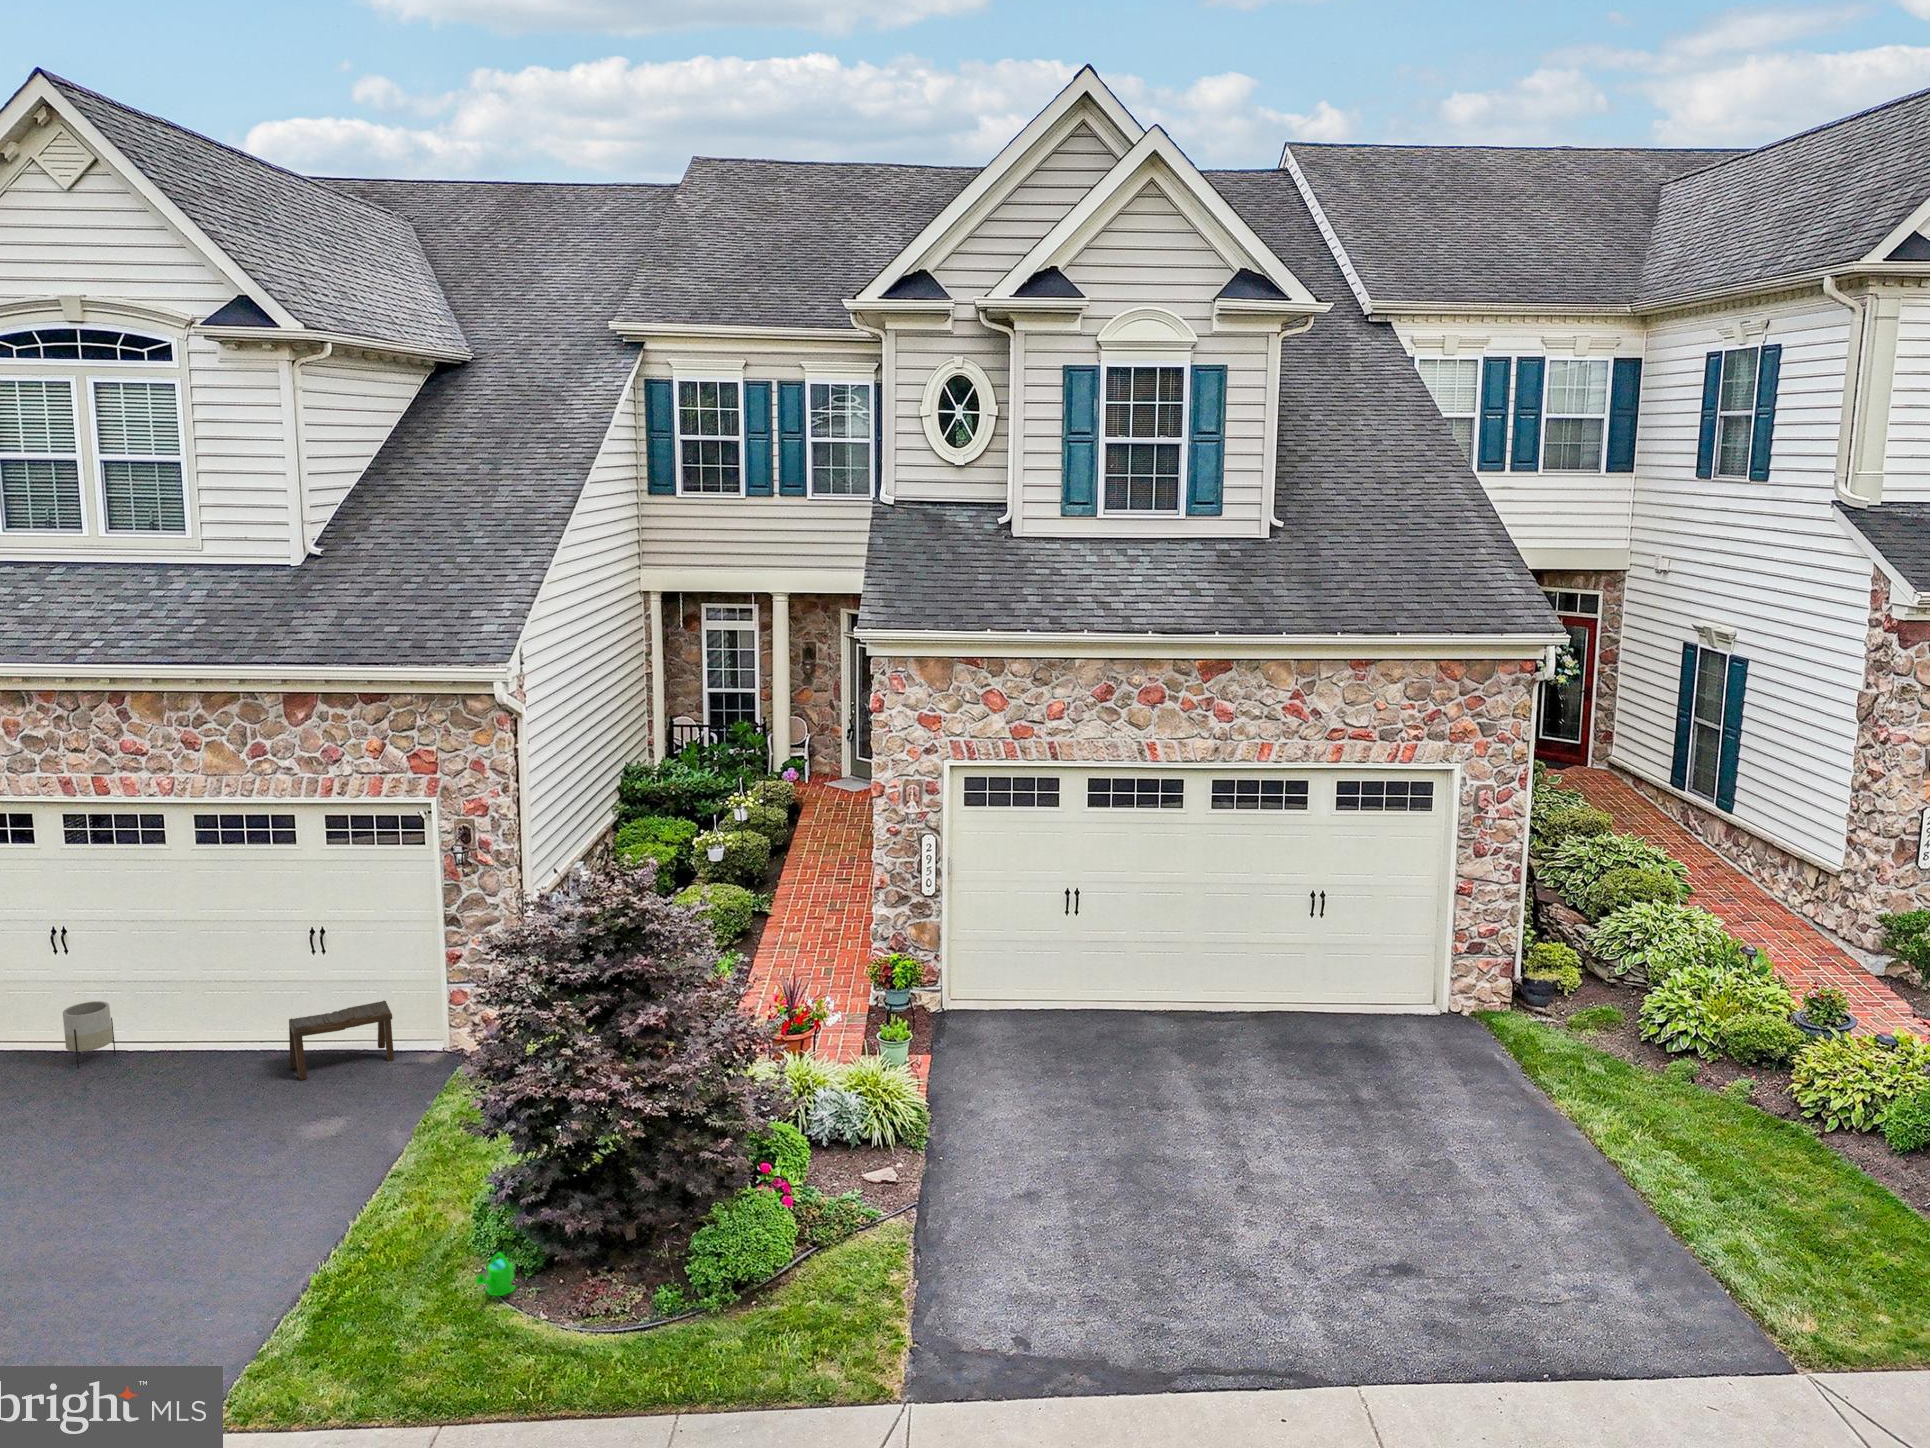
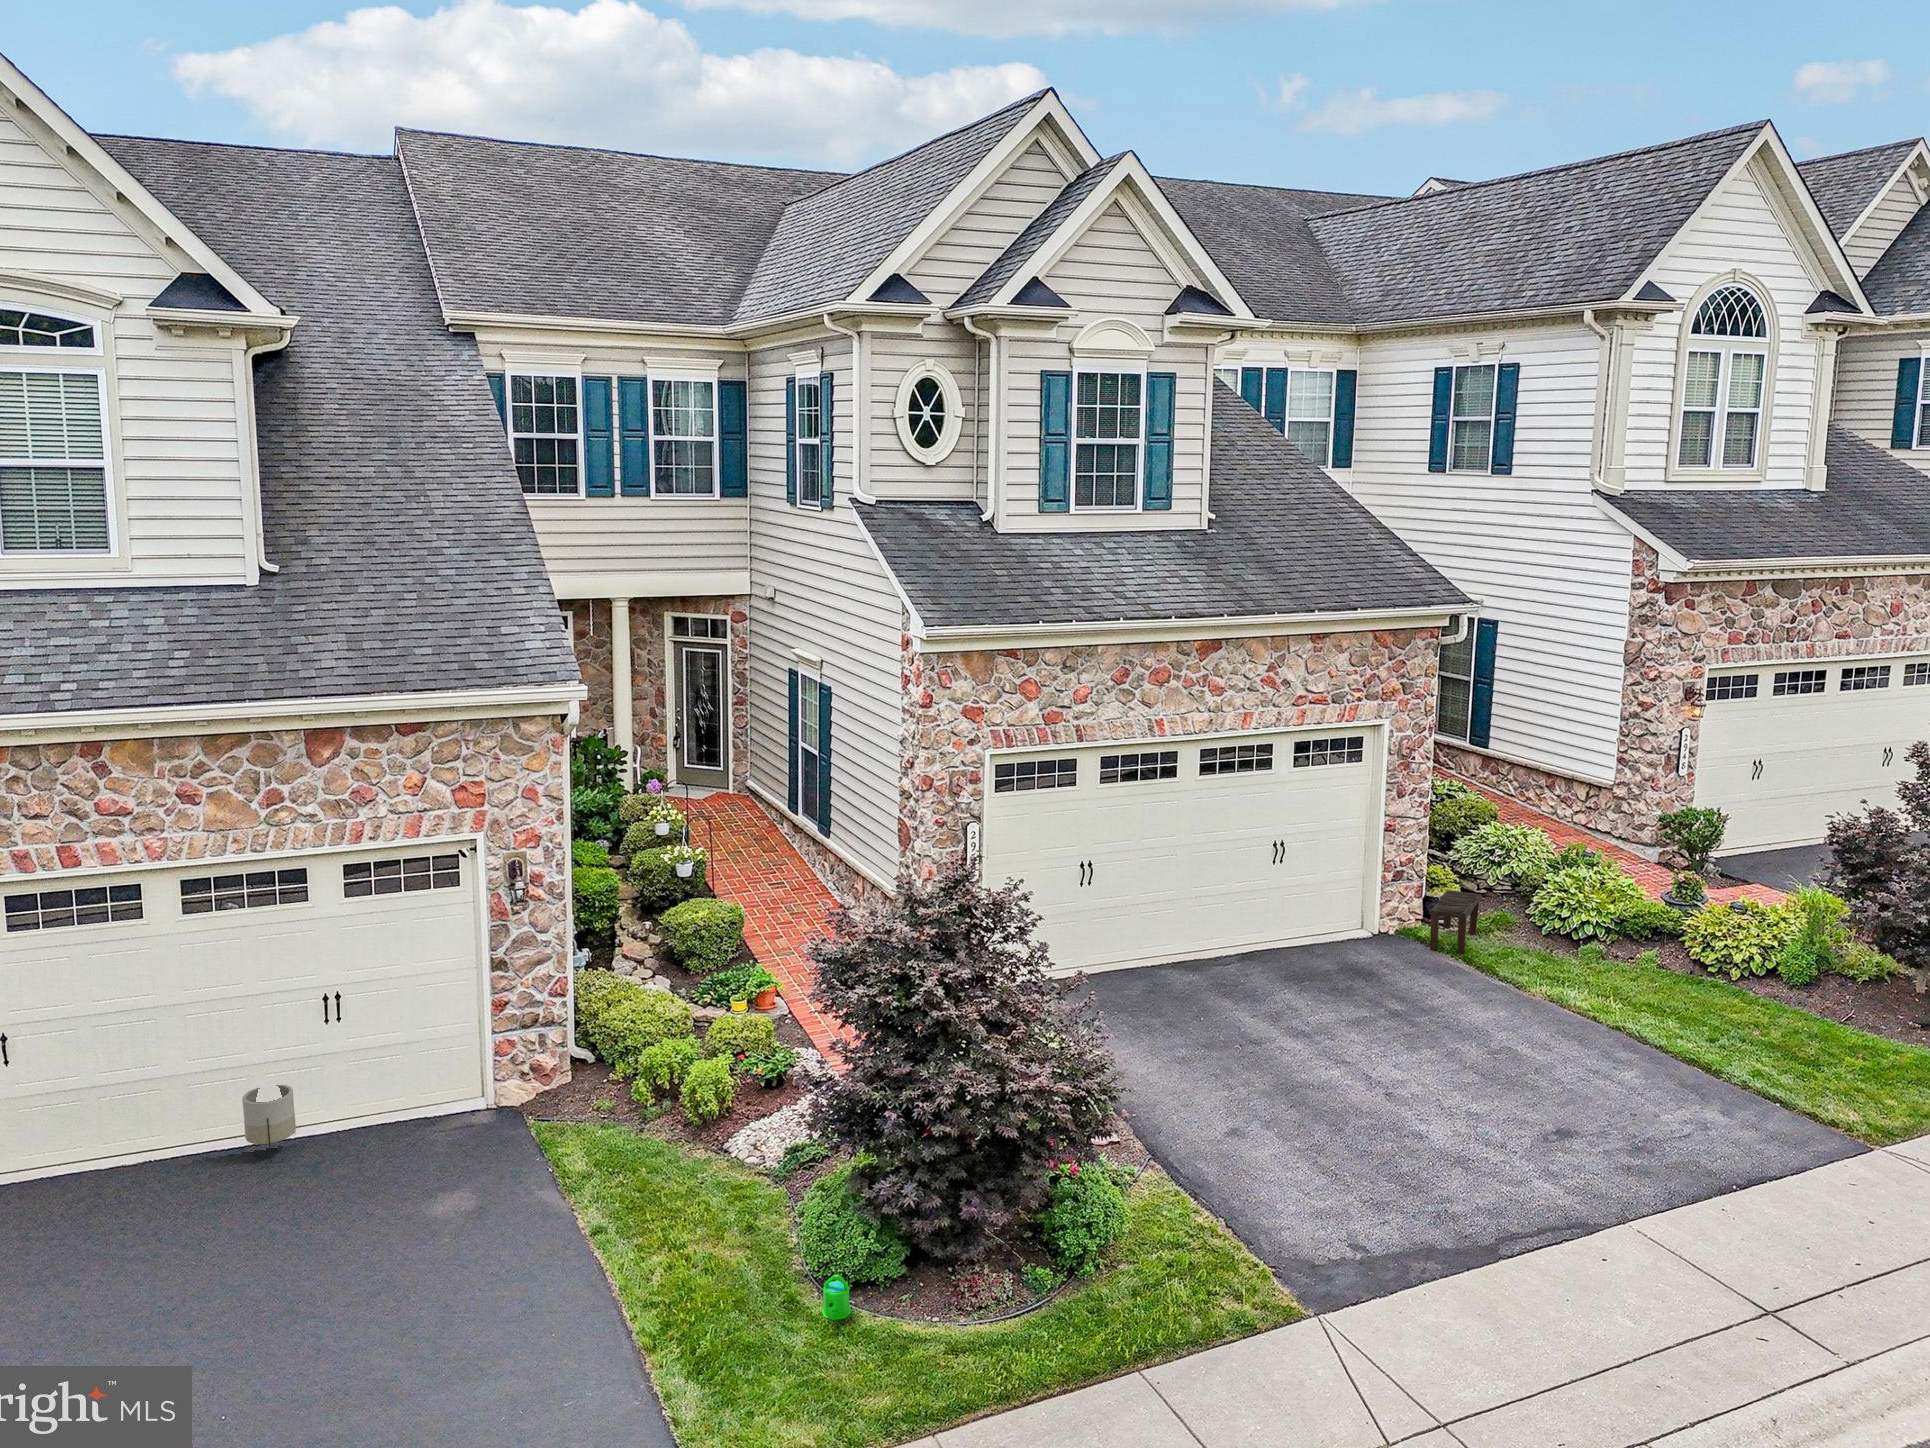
planter: present [63,1001,116,1069] -> present [242,1084,296,1163]
bench: present [289,1001,394,1080] -> present [1430,890,1481,954]

